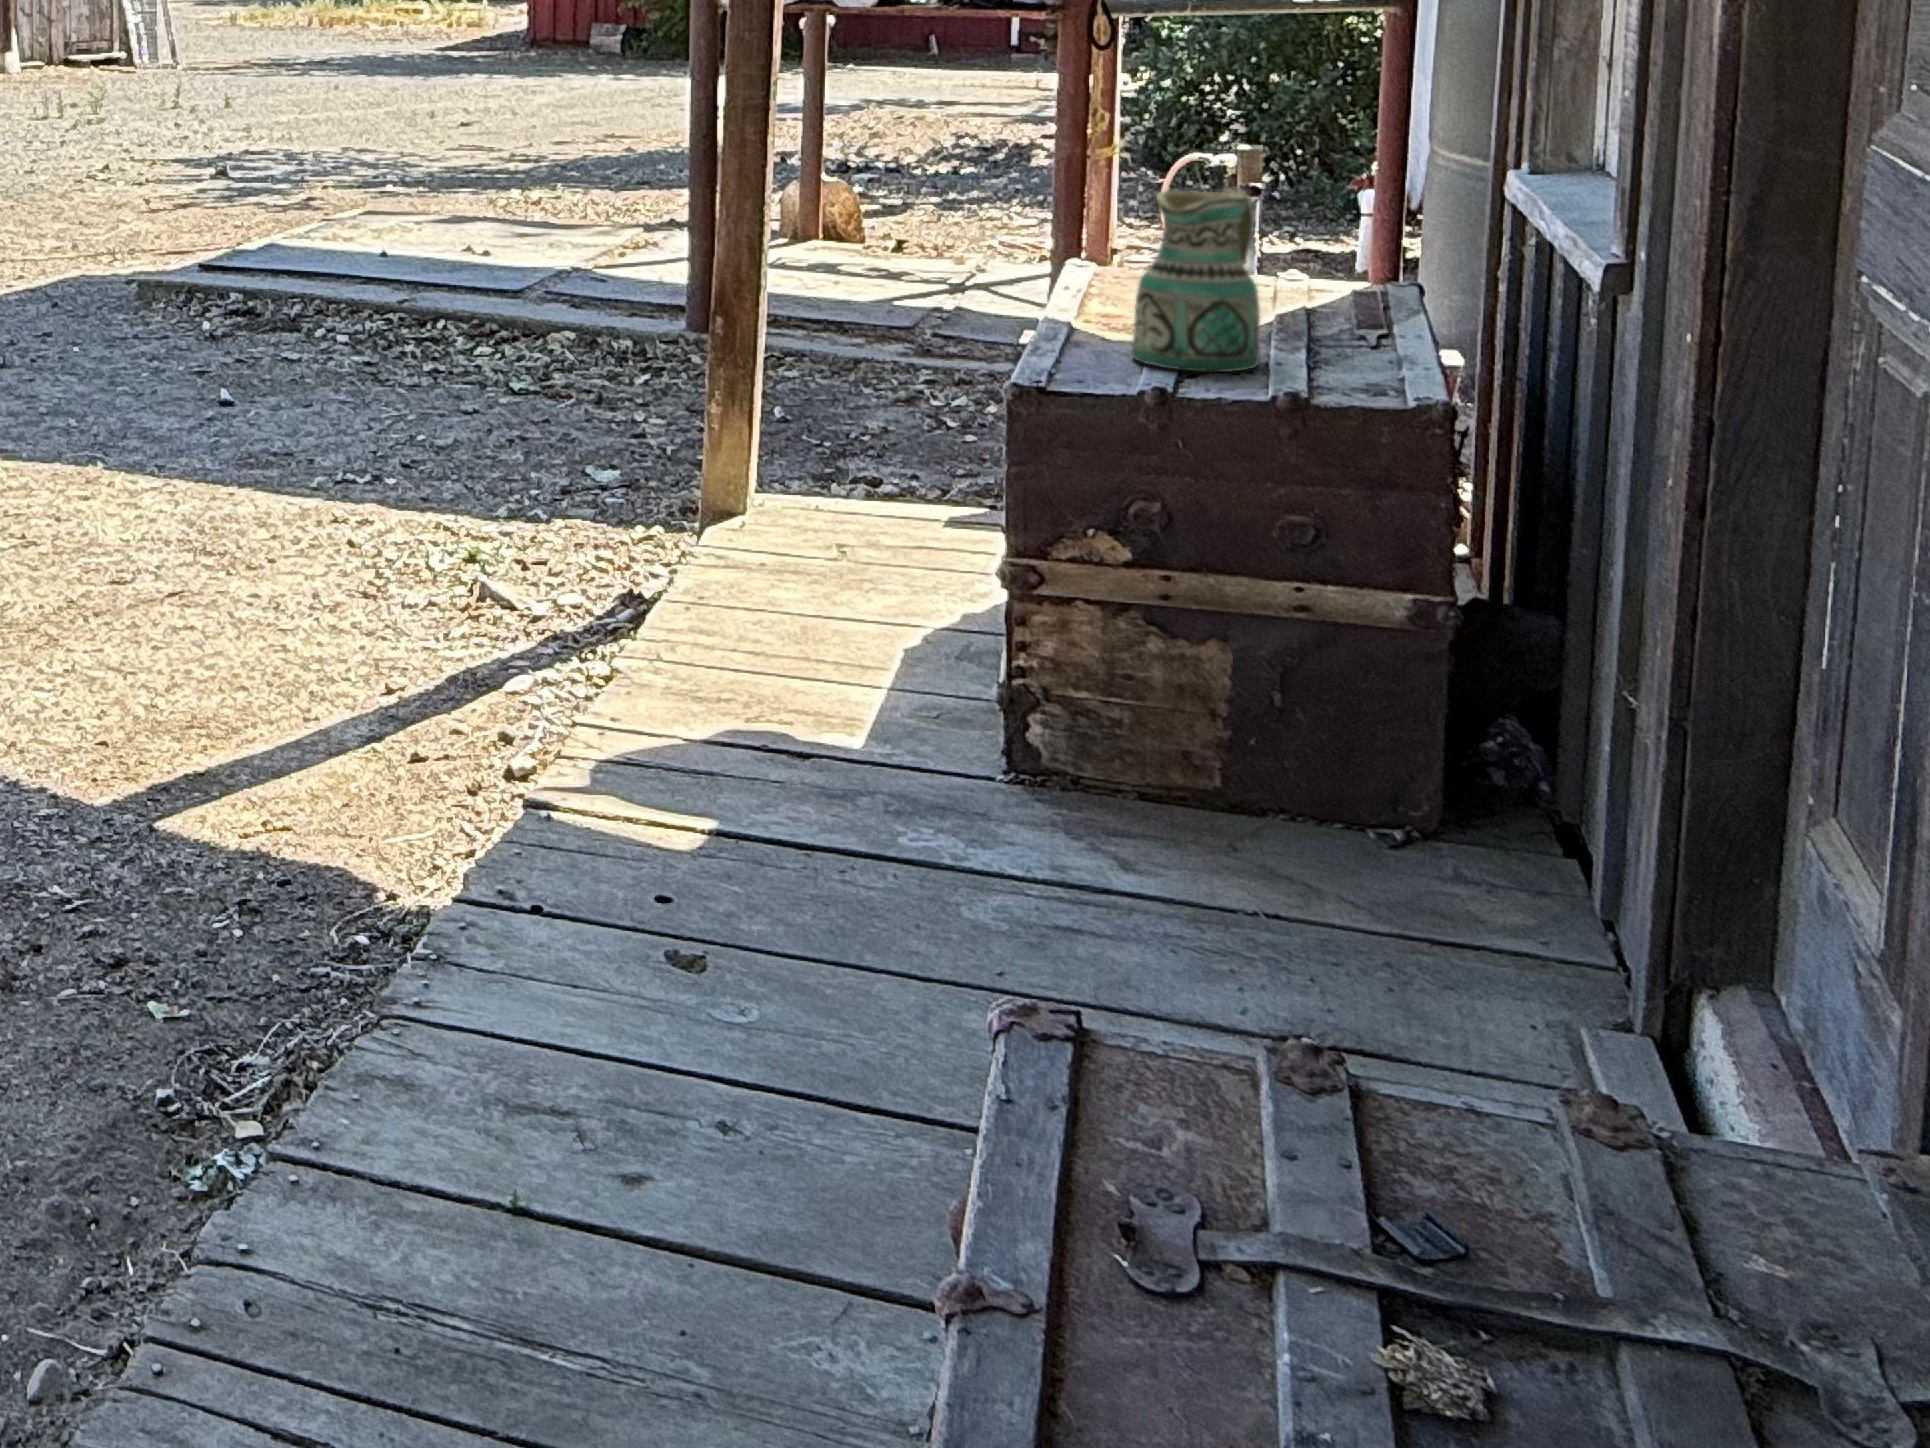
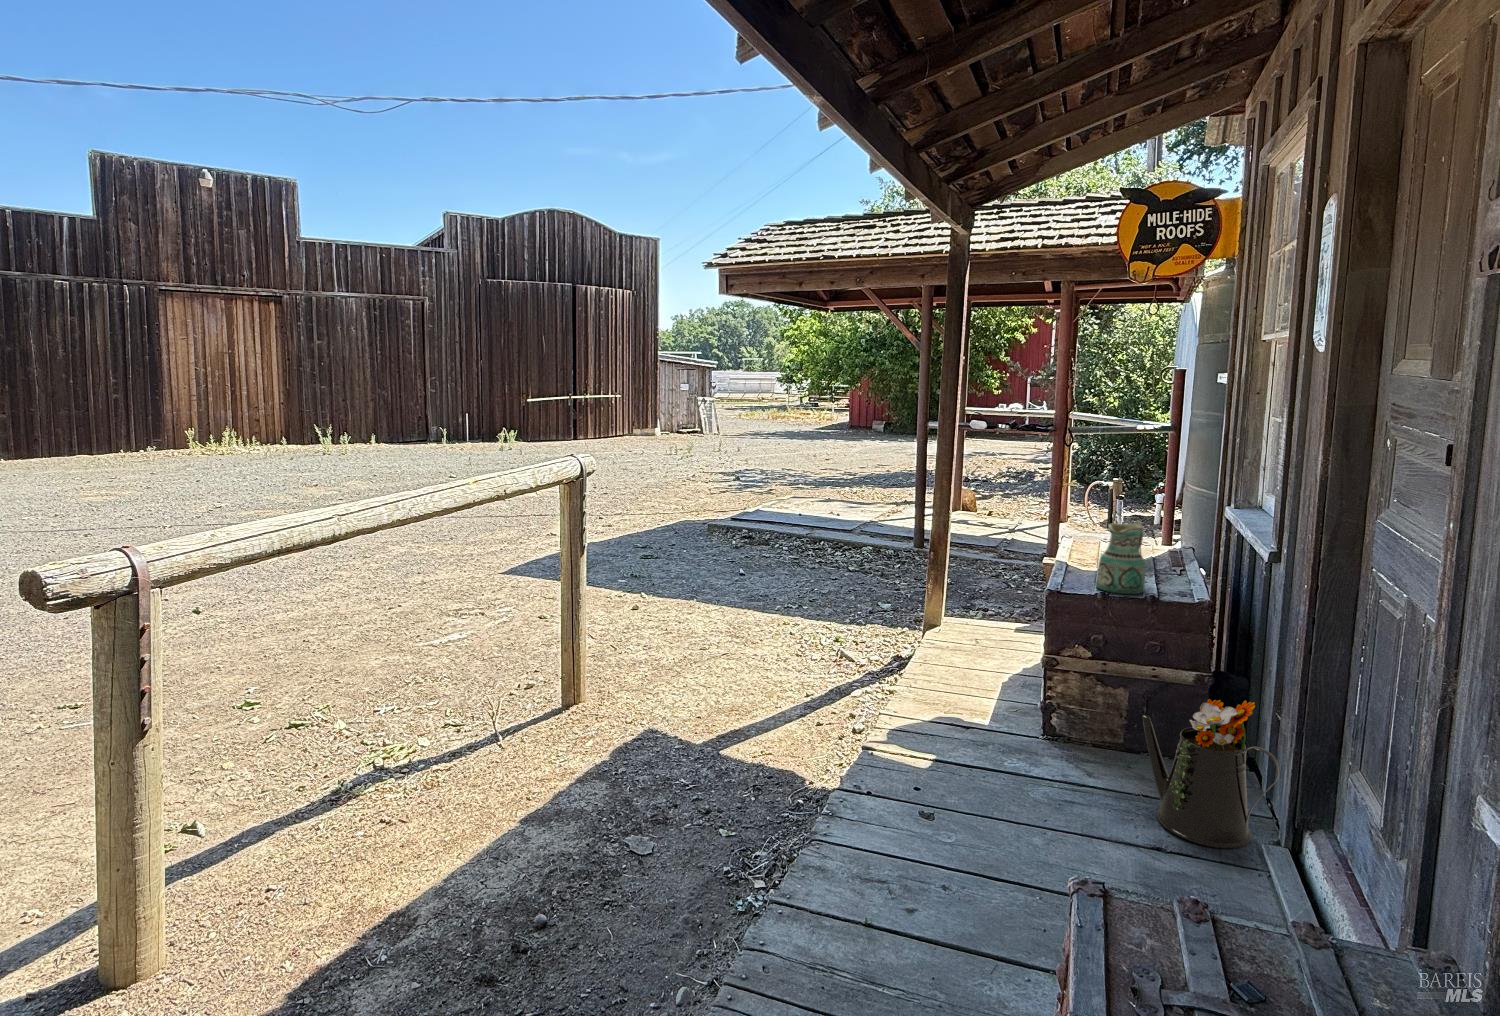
watering can: none [1251,605,1606,1012] -> present [1142,699,1279,848]

